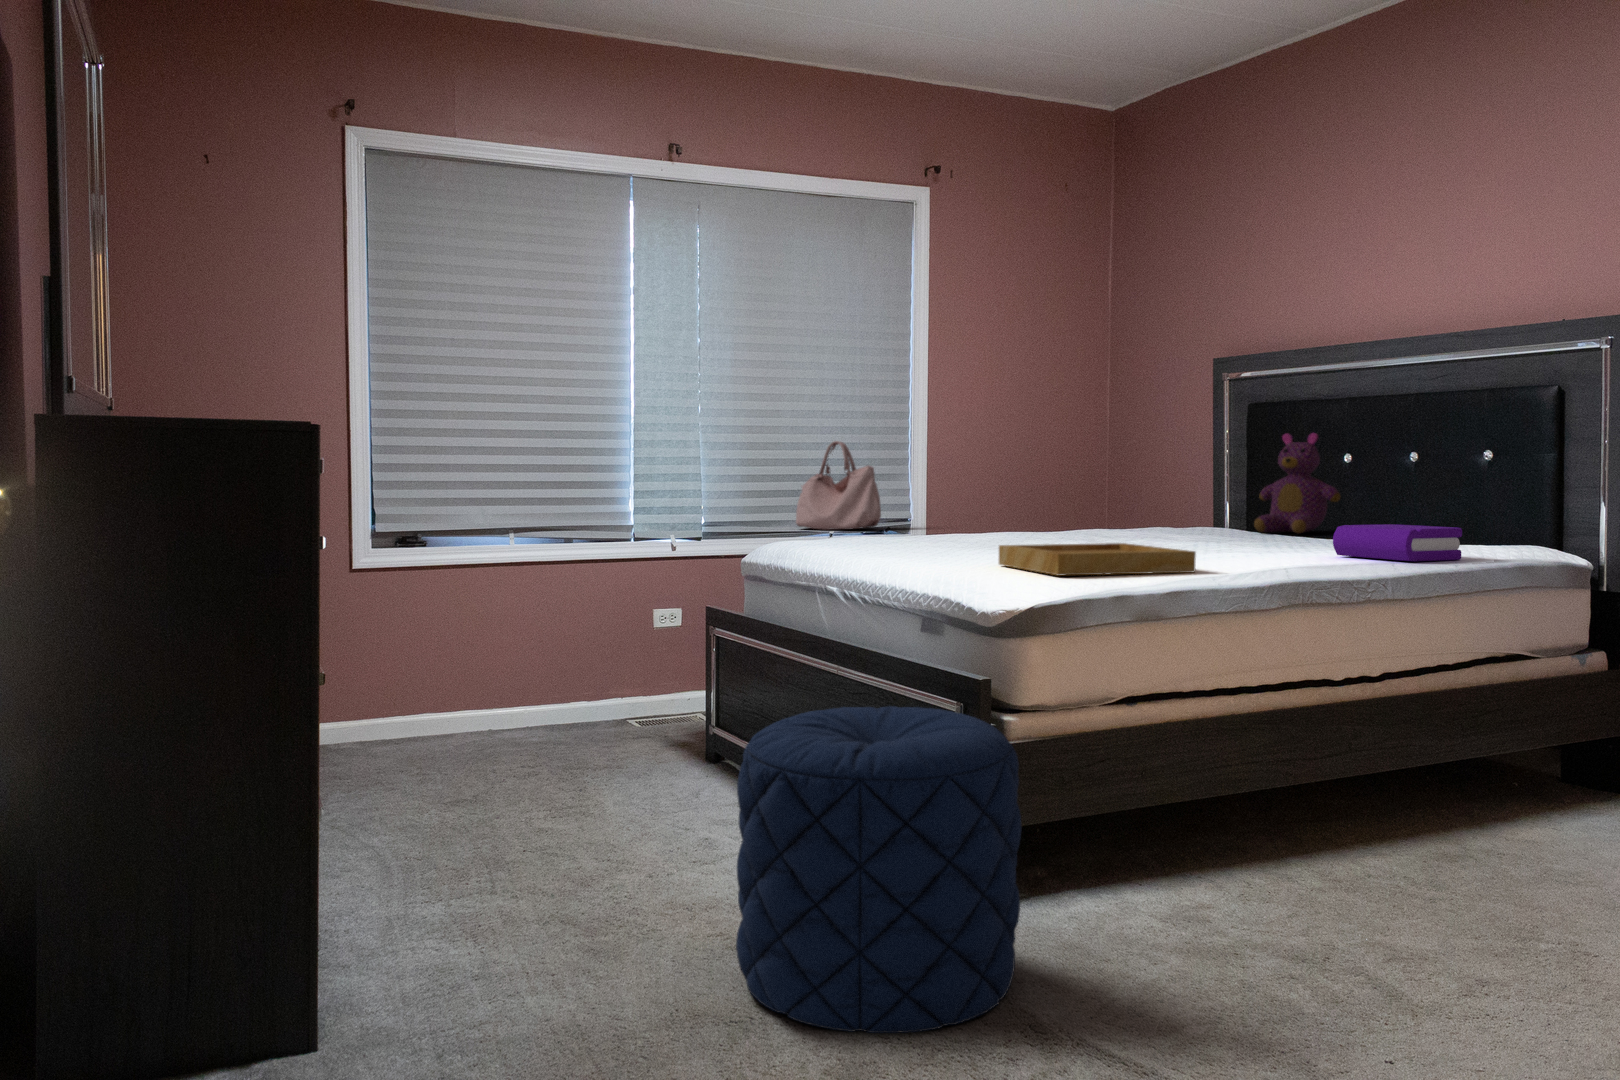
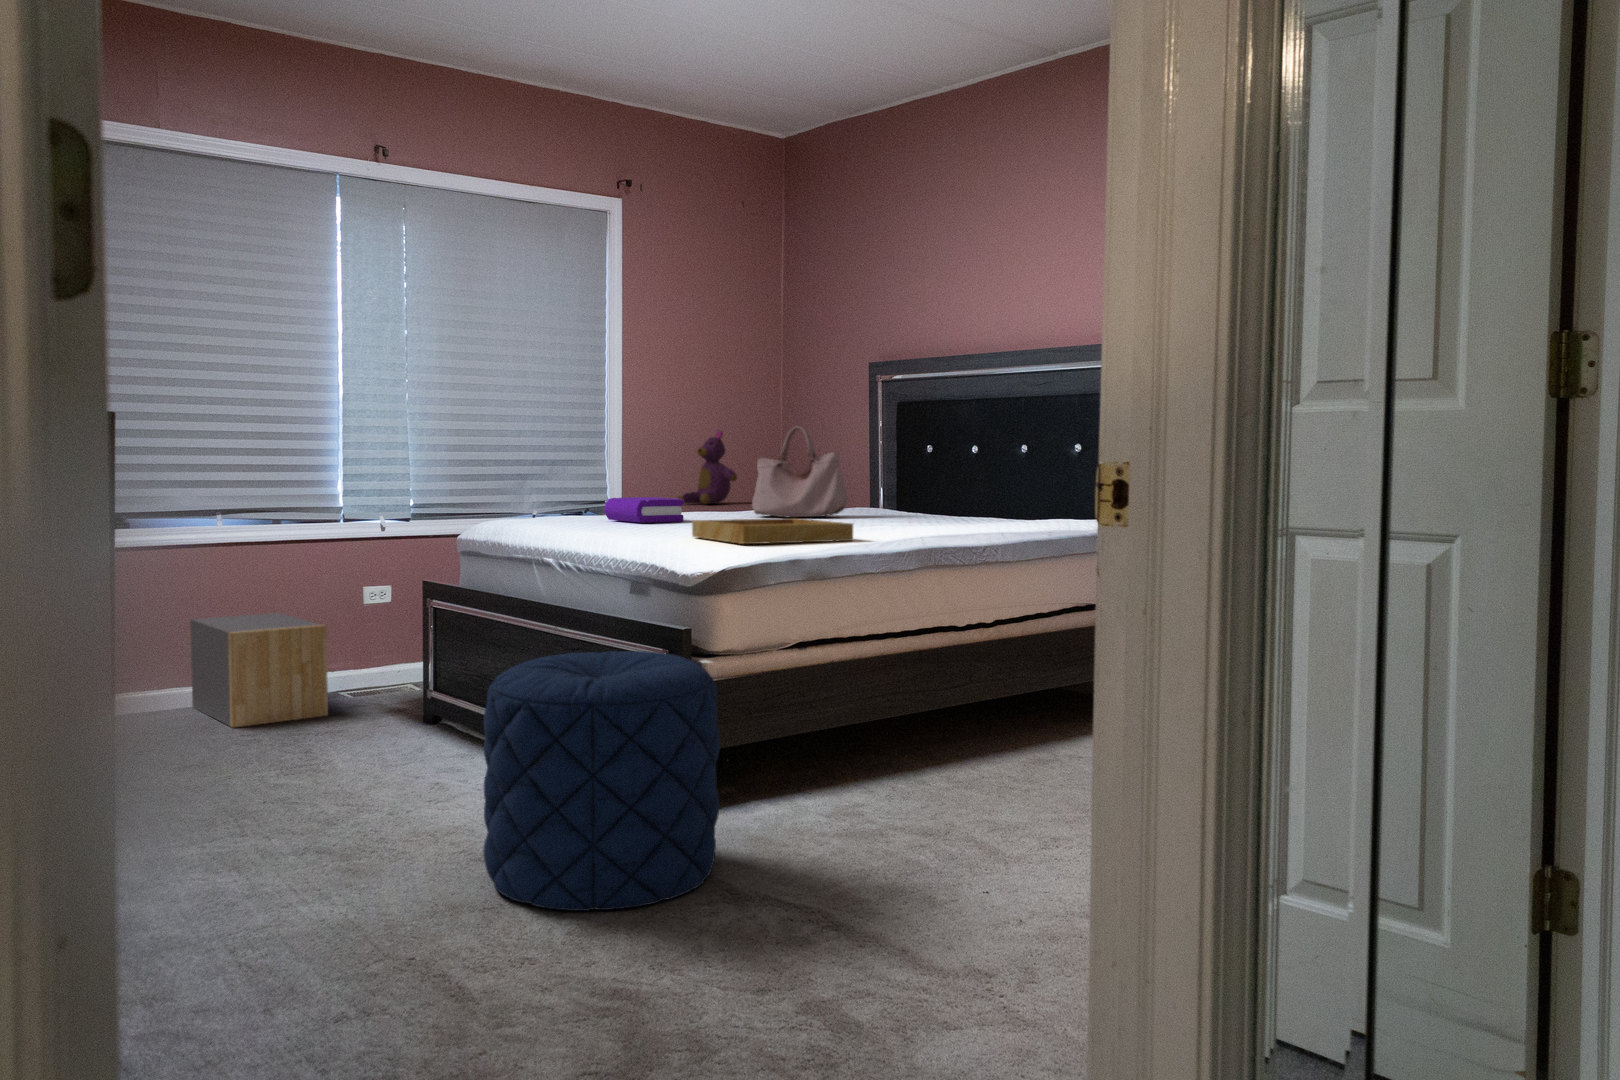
teddy bear: present [1254,433,1340,533] -> present [677,430,737,504]
handbag: present [796,441,881,530] -> present [752,426,847,517]
book: present [1333,524,1462,561] -> present [605,497,684,523]
nightstand: none [479,637,609,759] -> present [190,613,328,727]

